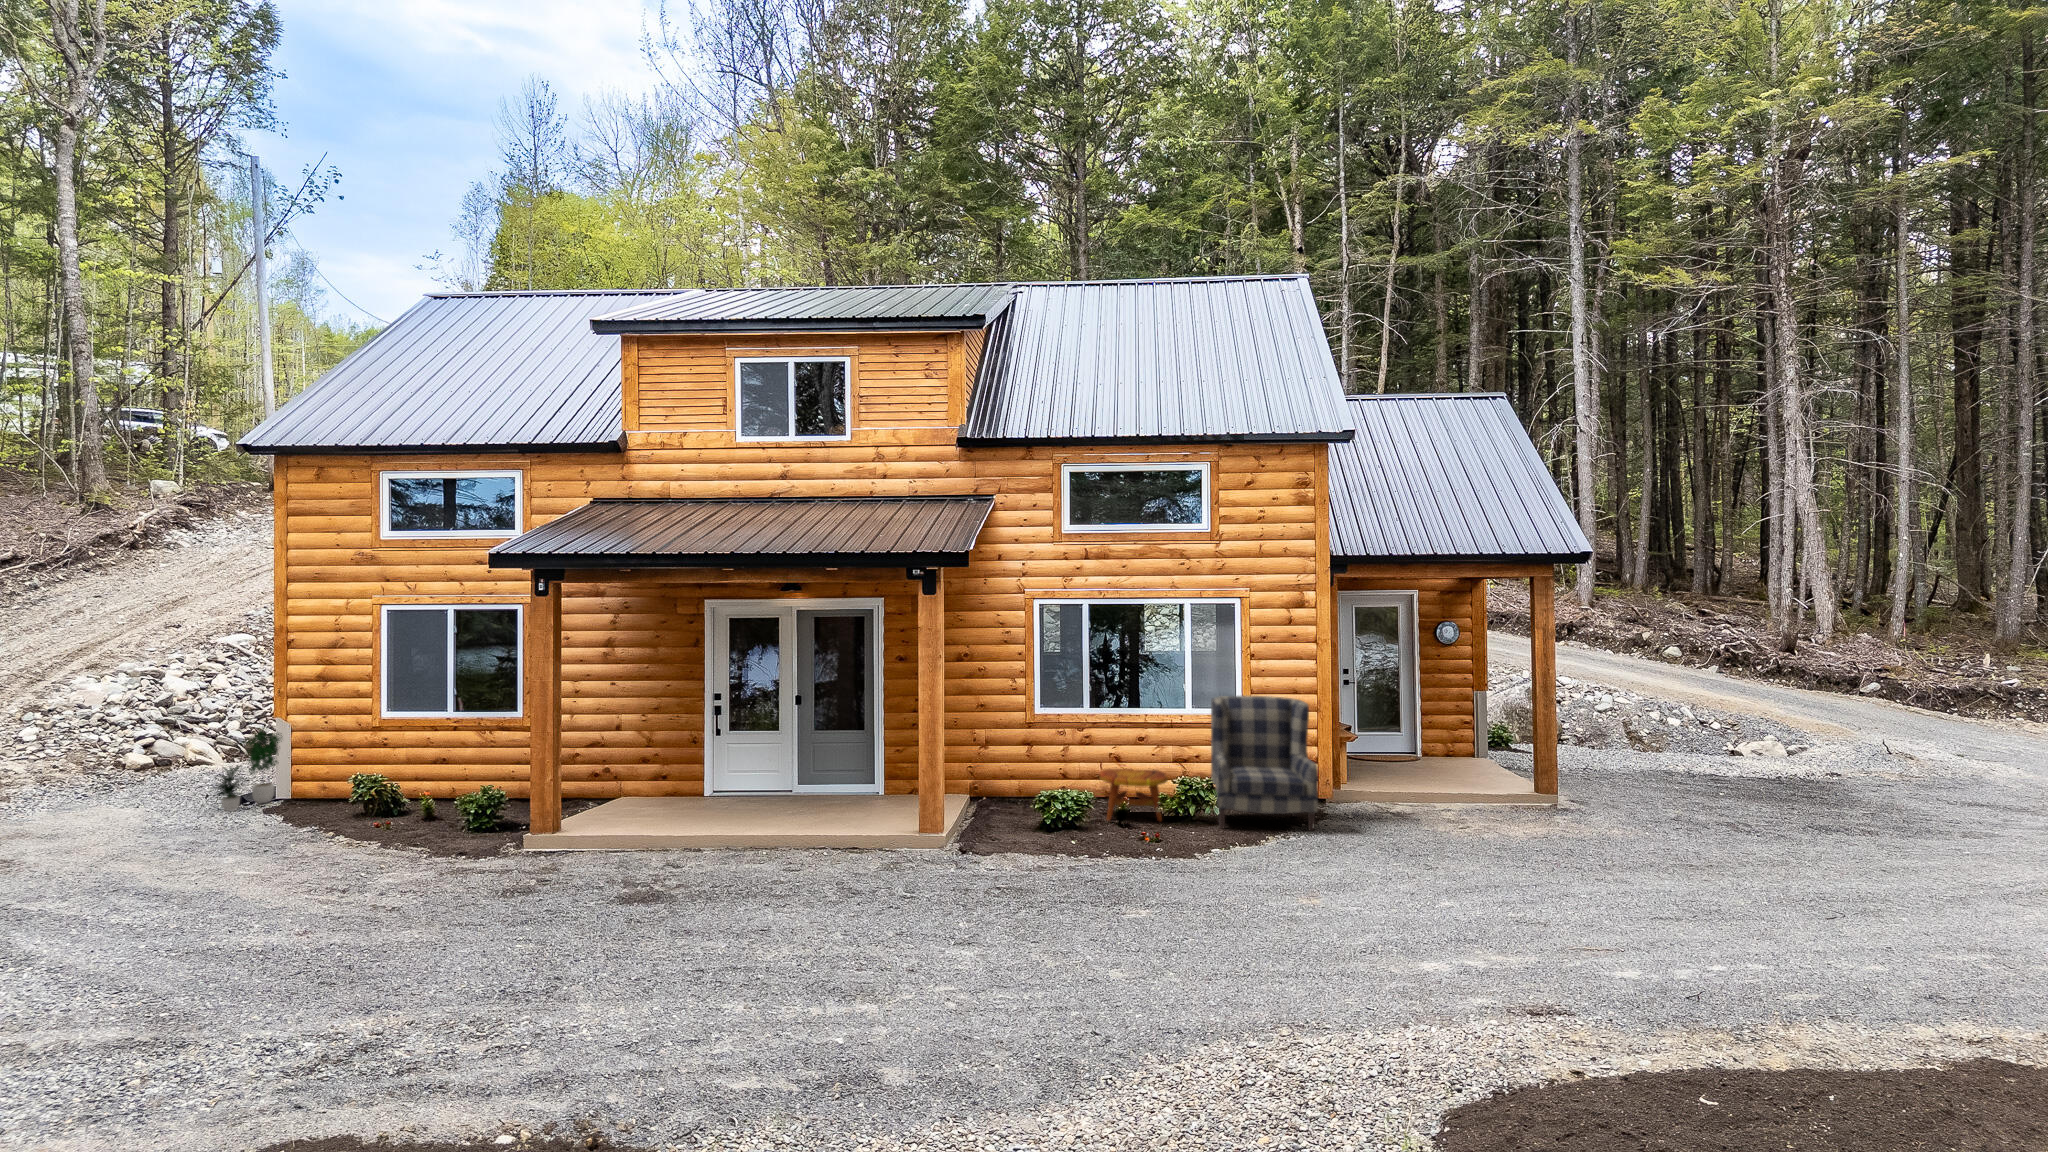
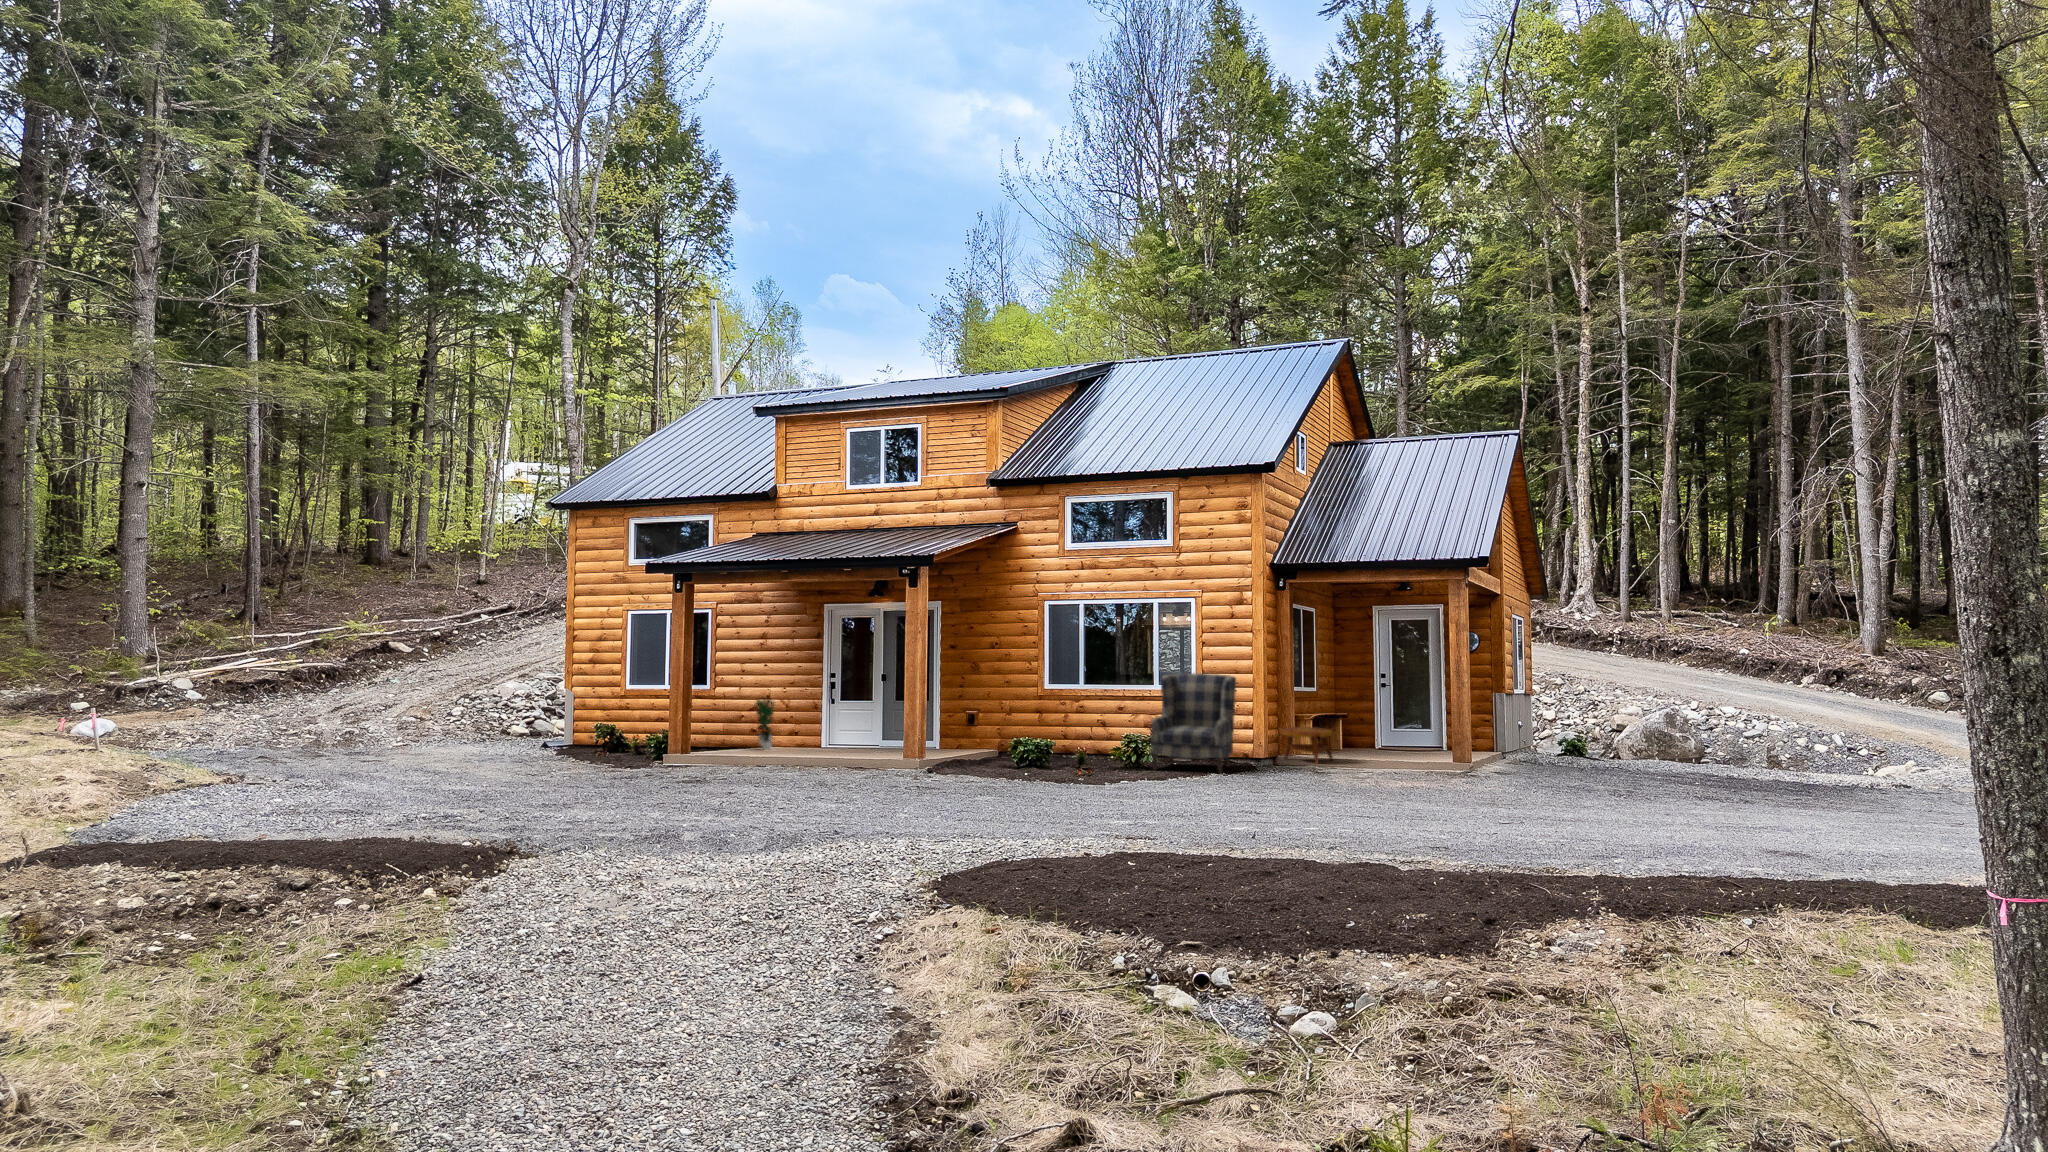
potted plant: present [212,728,282,811] -> present [755,697,776,750]
side table: present [1099,768,1168,821] -> present [1280,727,1333,764]

